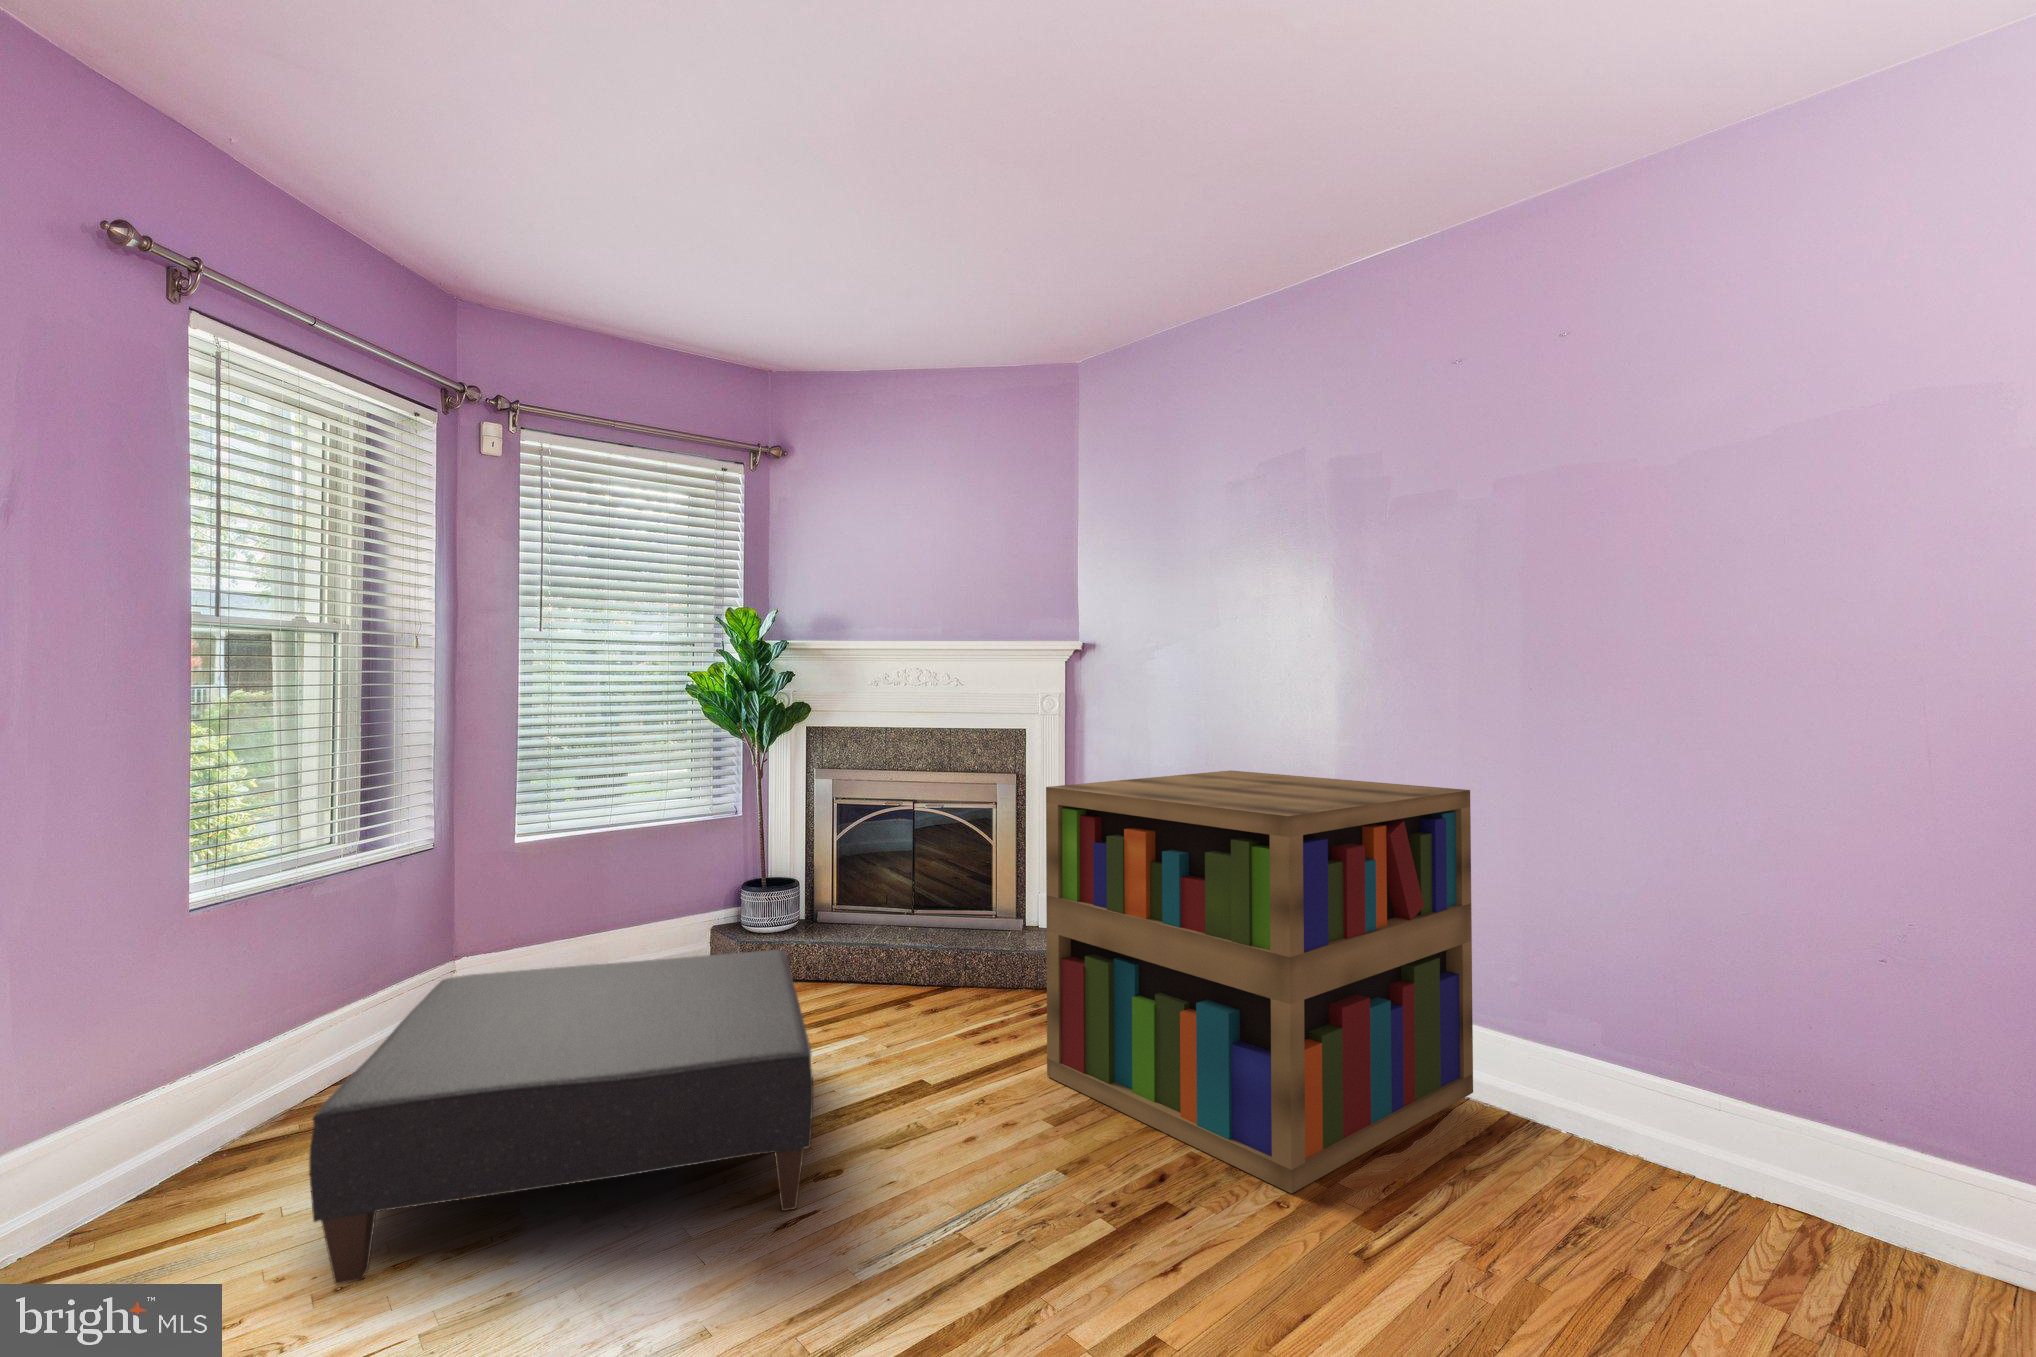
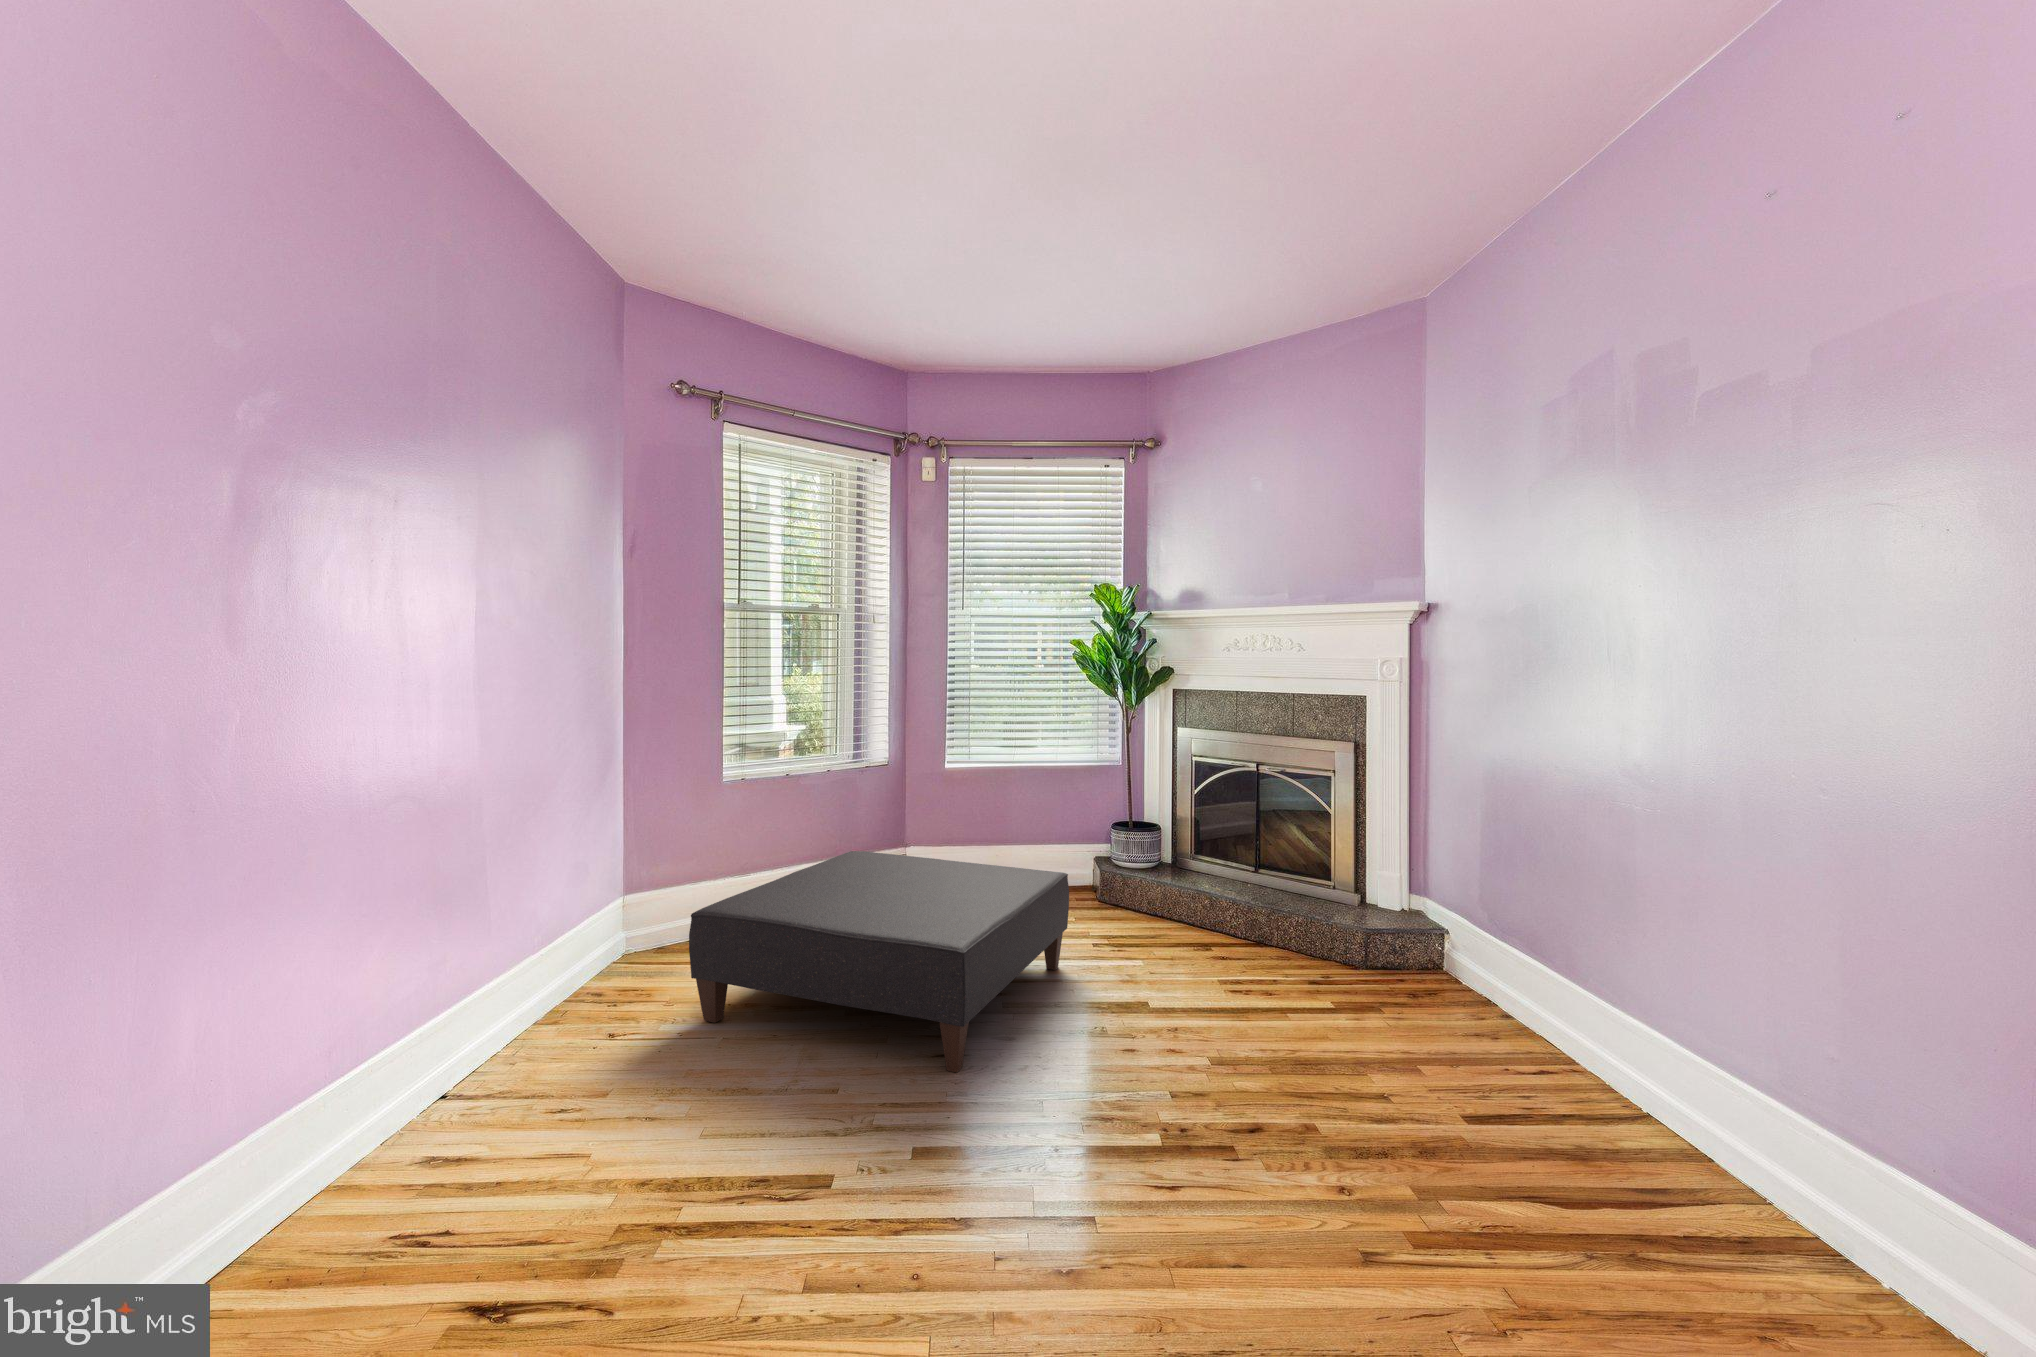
bookshelf: present [1046,770,1473,1194] -> none [1263,754,1842,1245]

